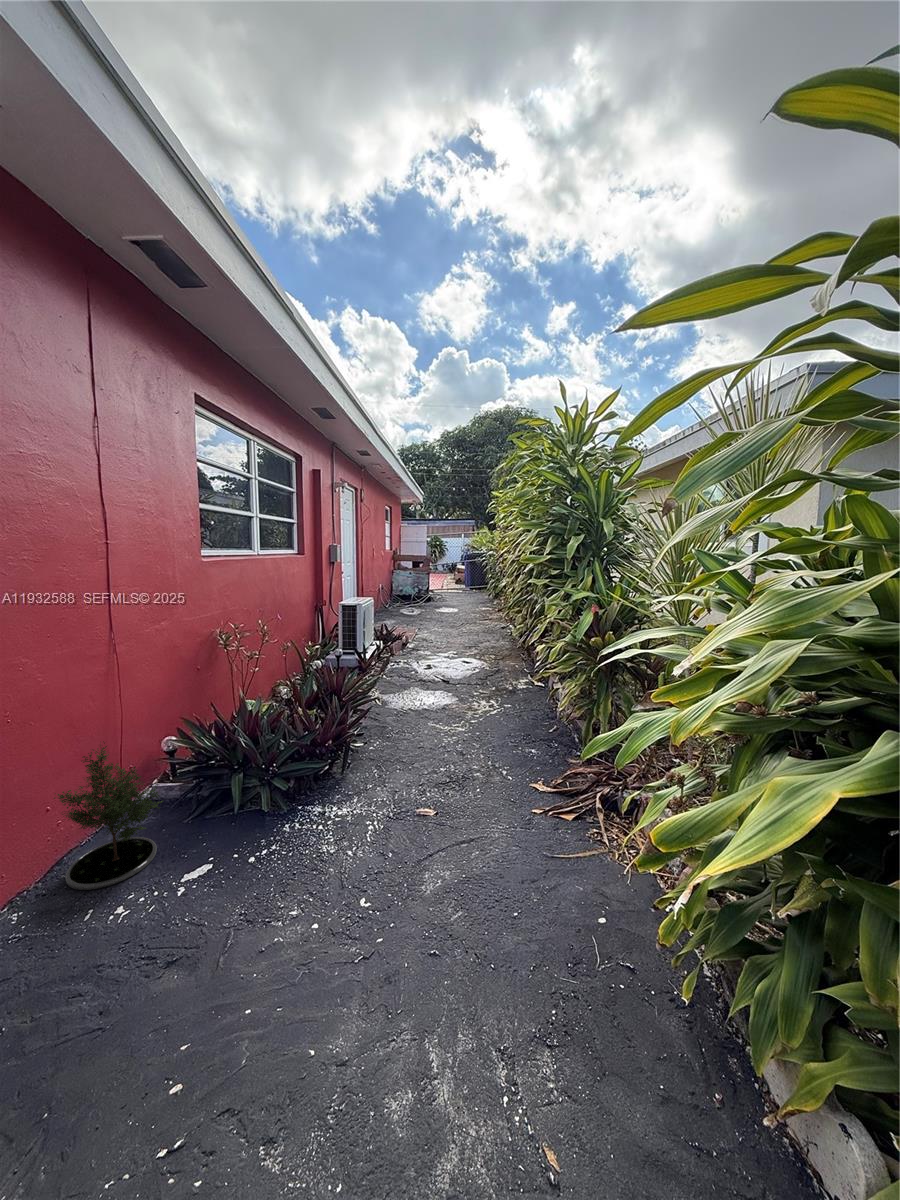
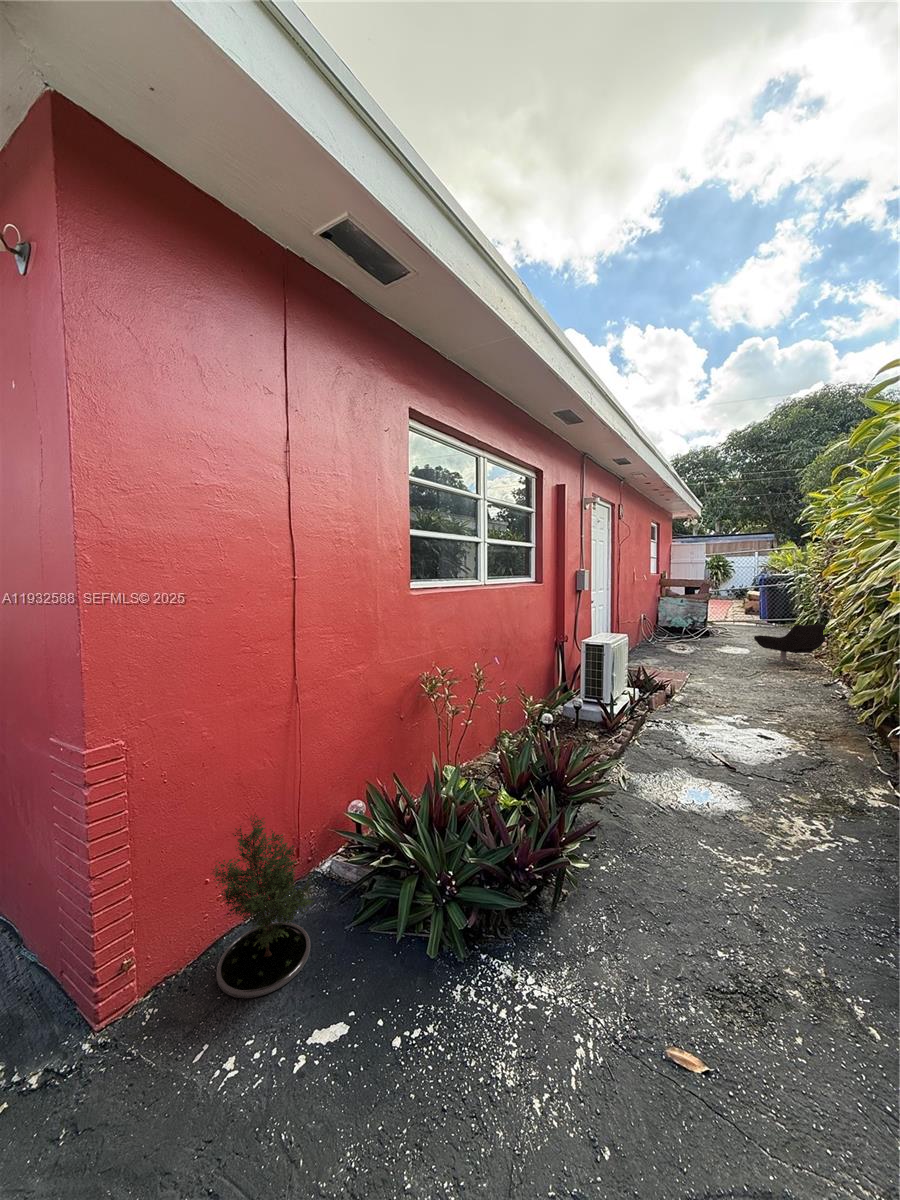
lounge chair: none [460,588,502,618] -> present [754,624,826,667]

